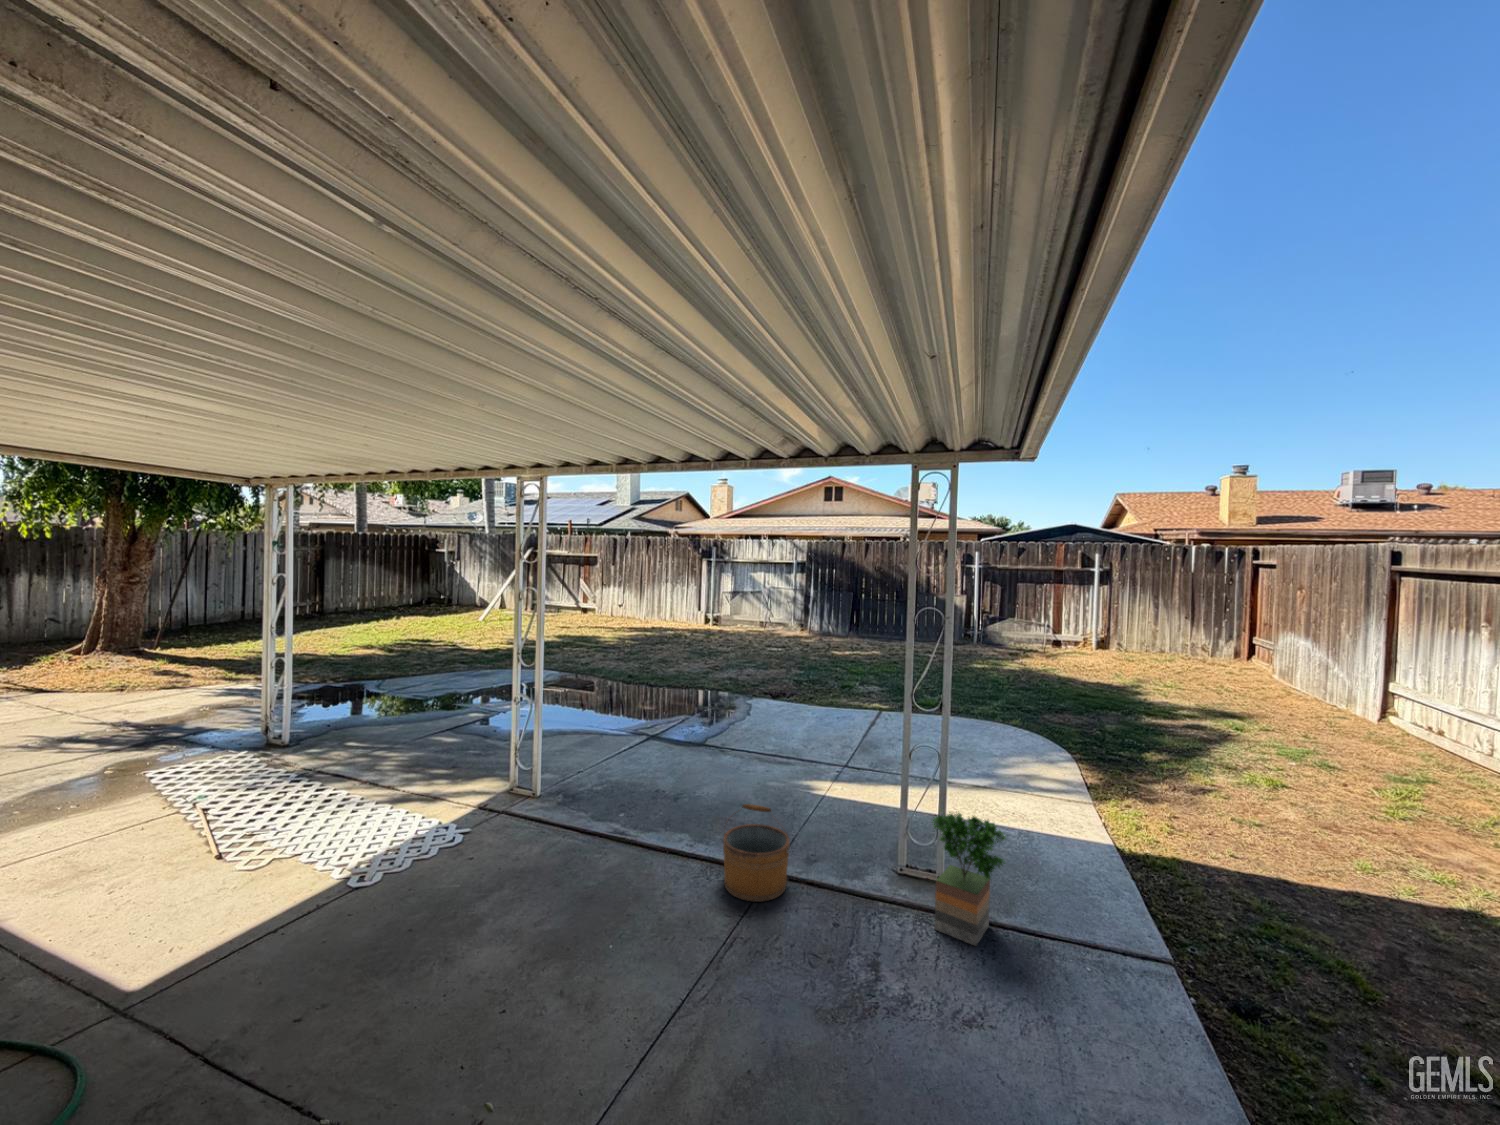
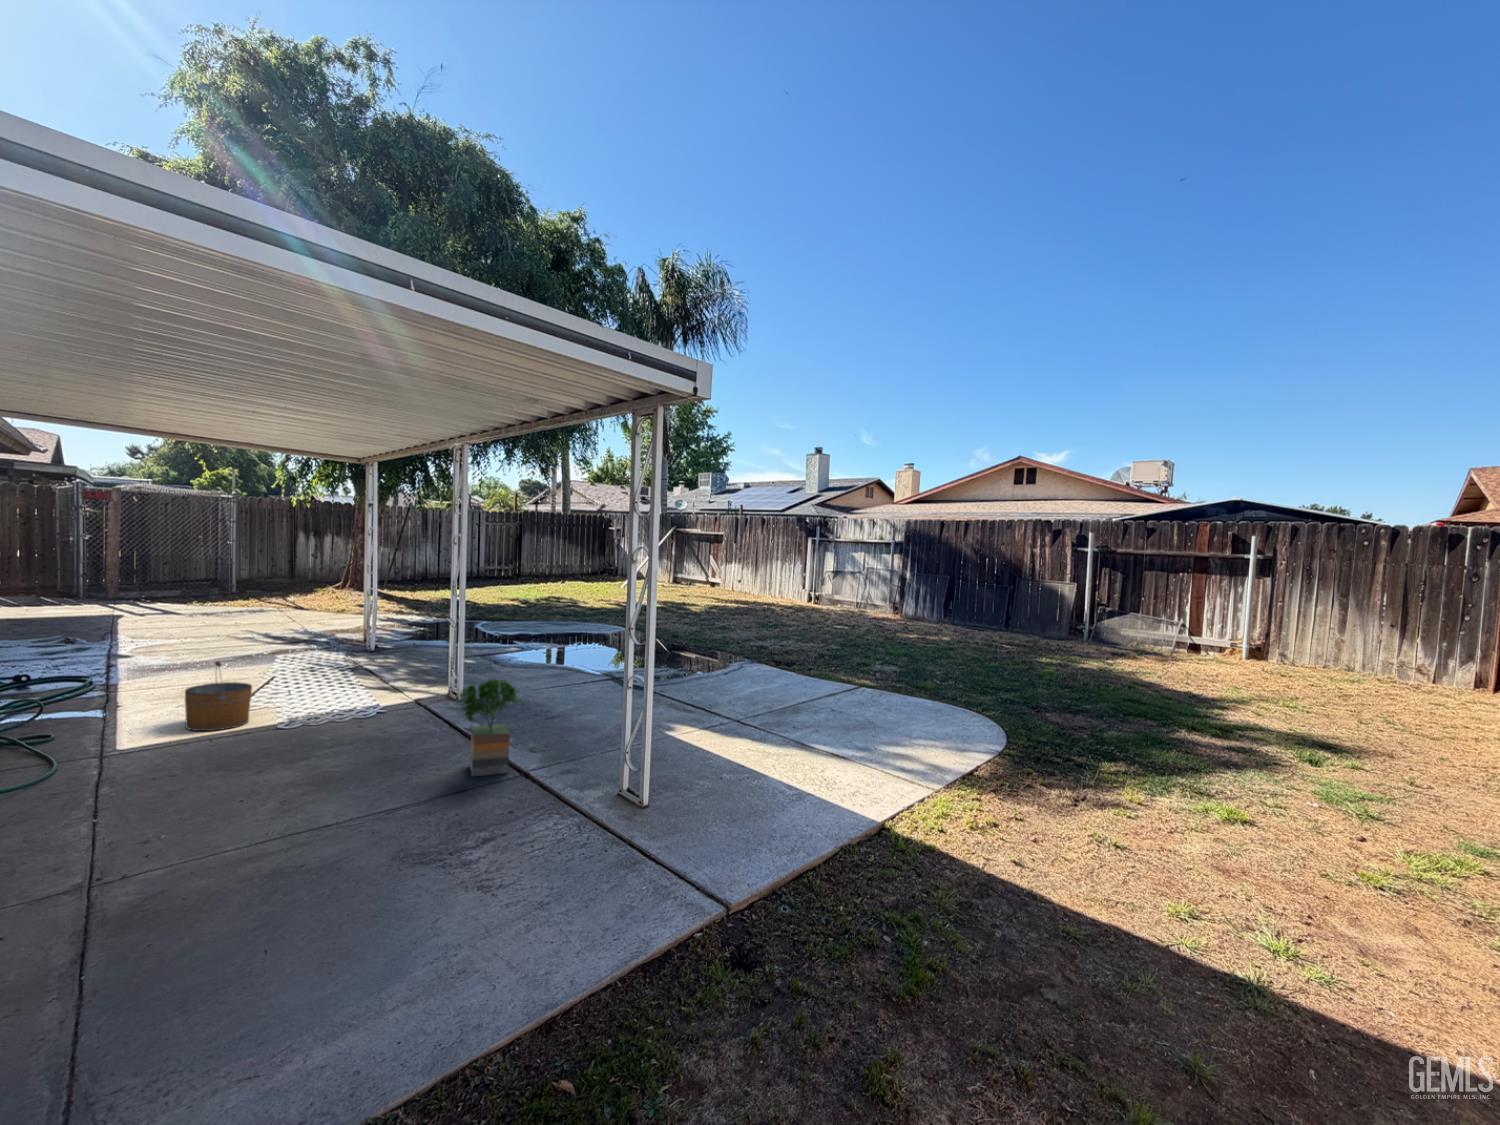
bucket: present [723,804,790,902] -> present [185,661,252,731]

